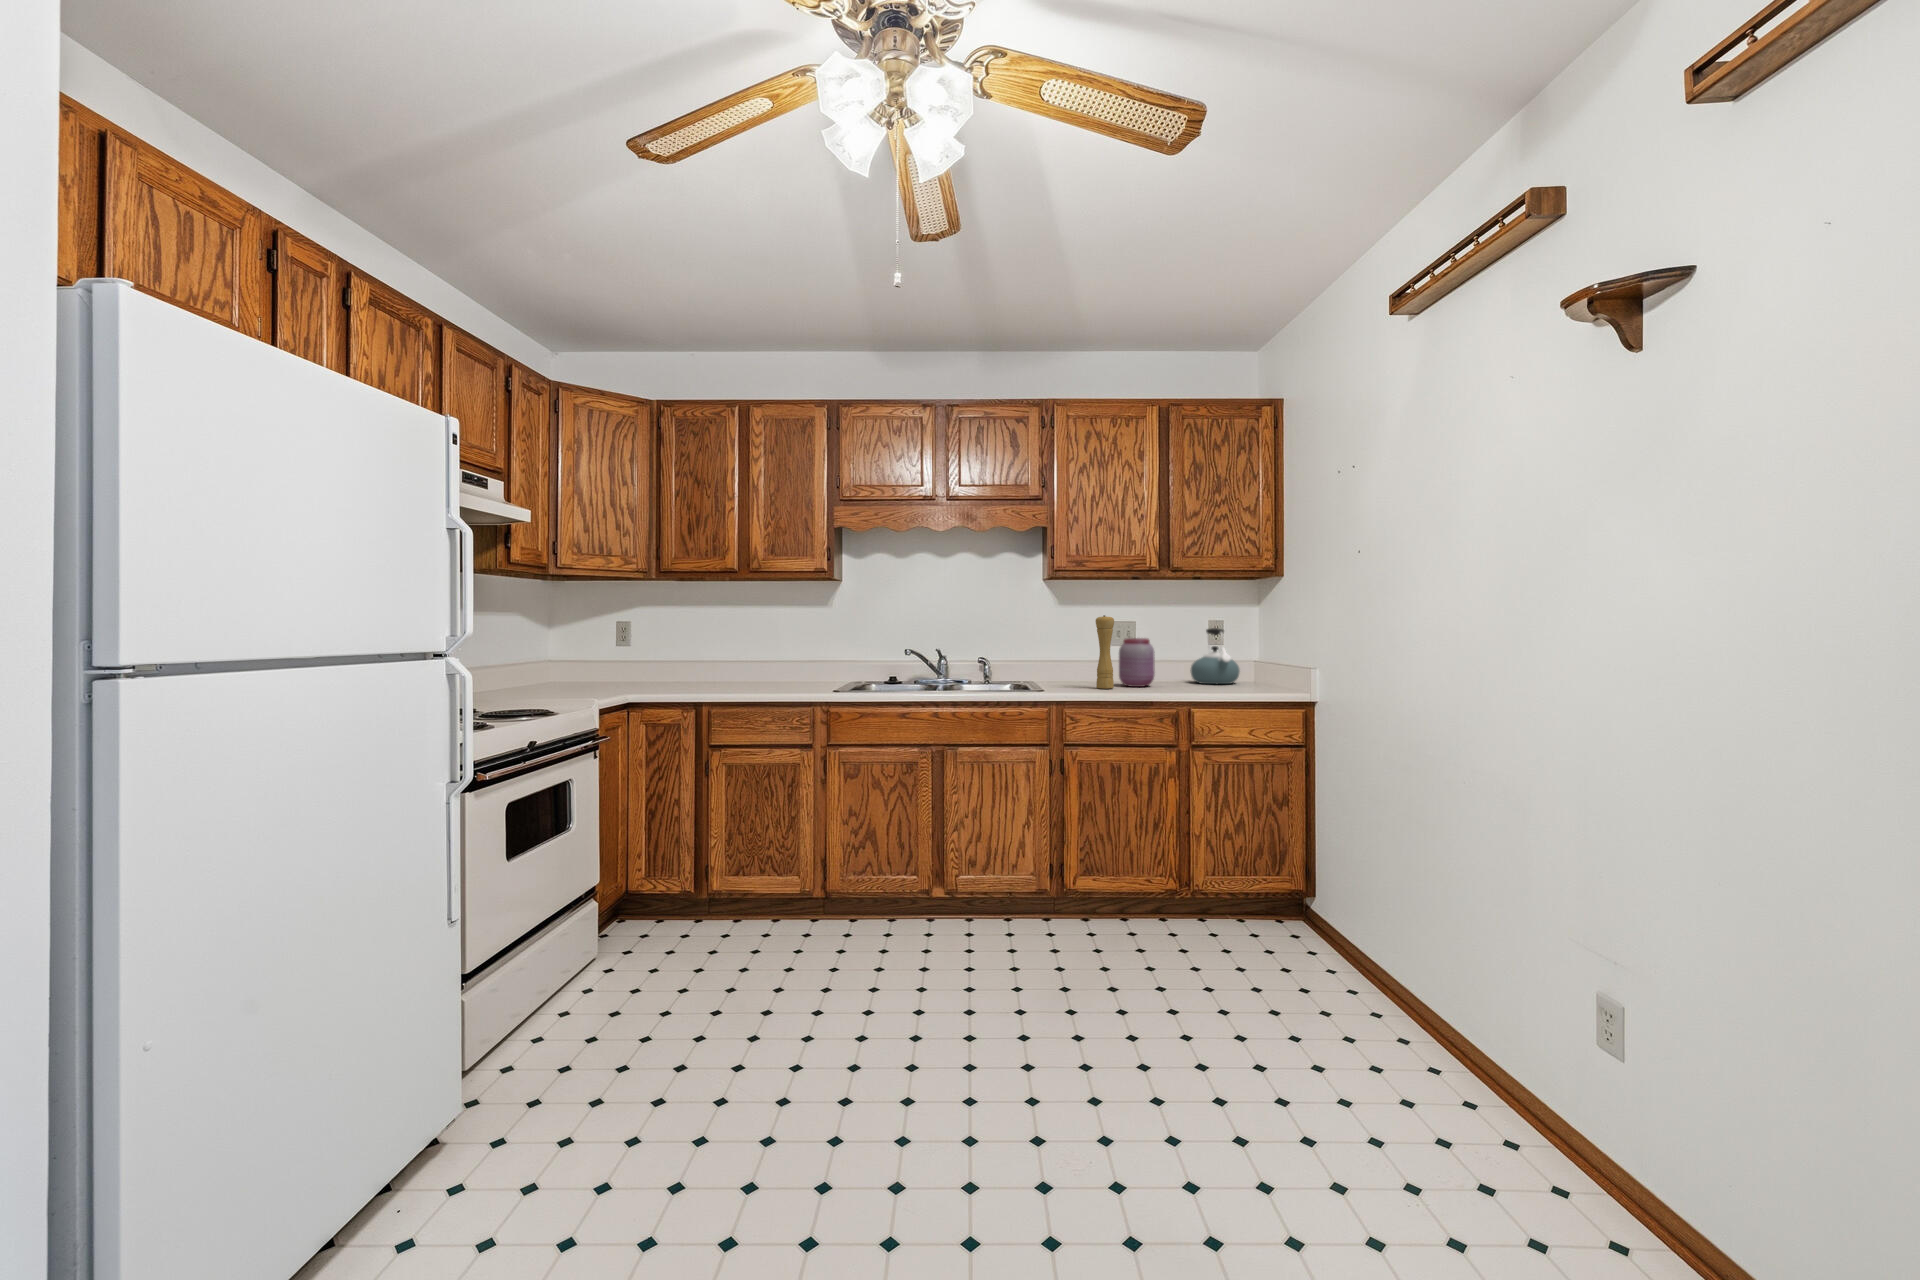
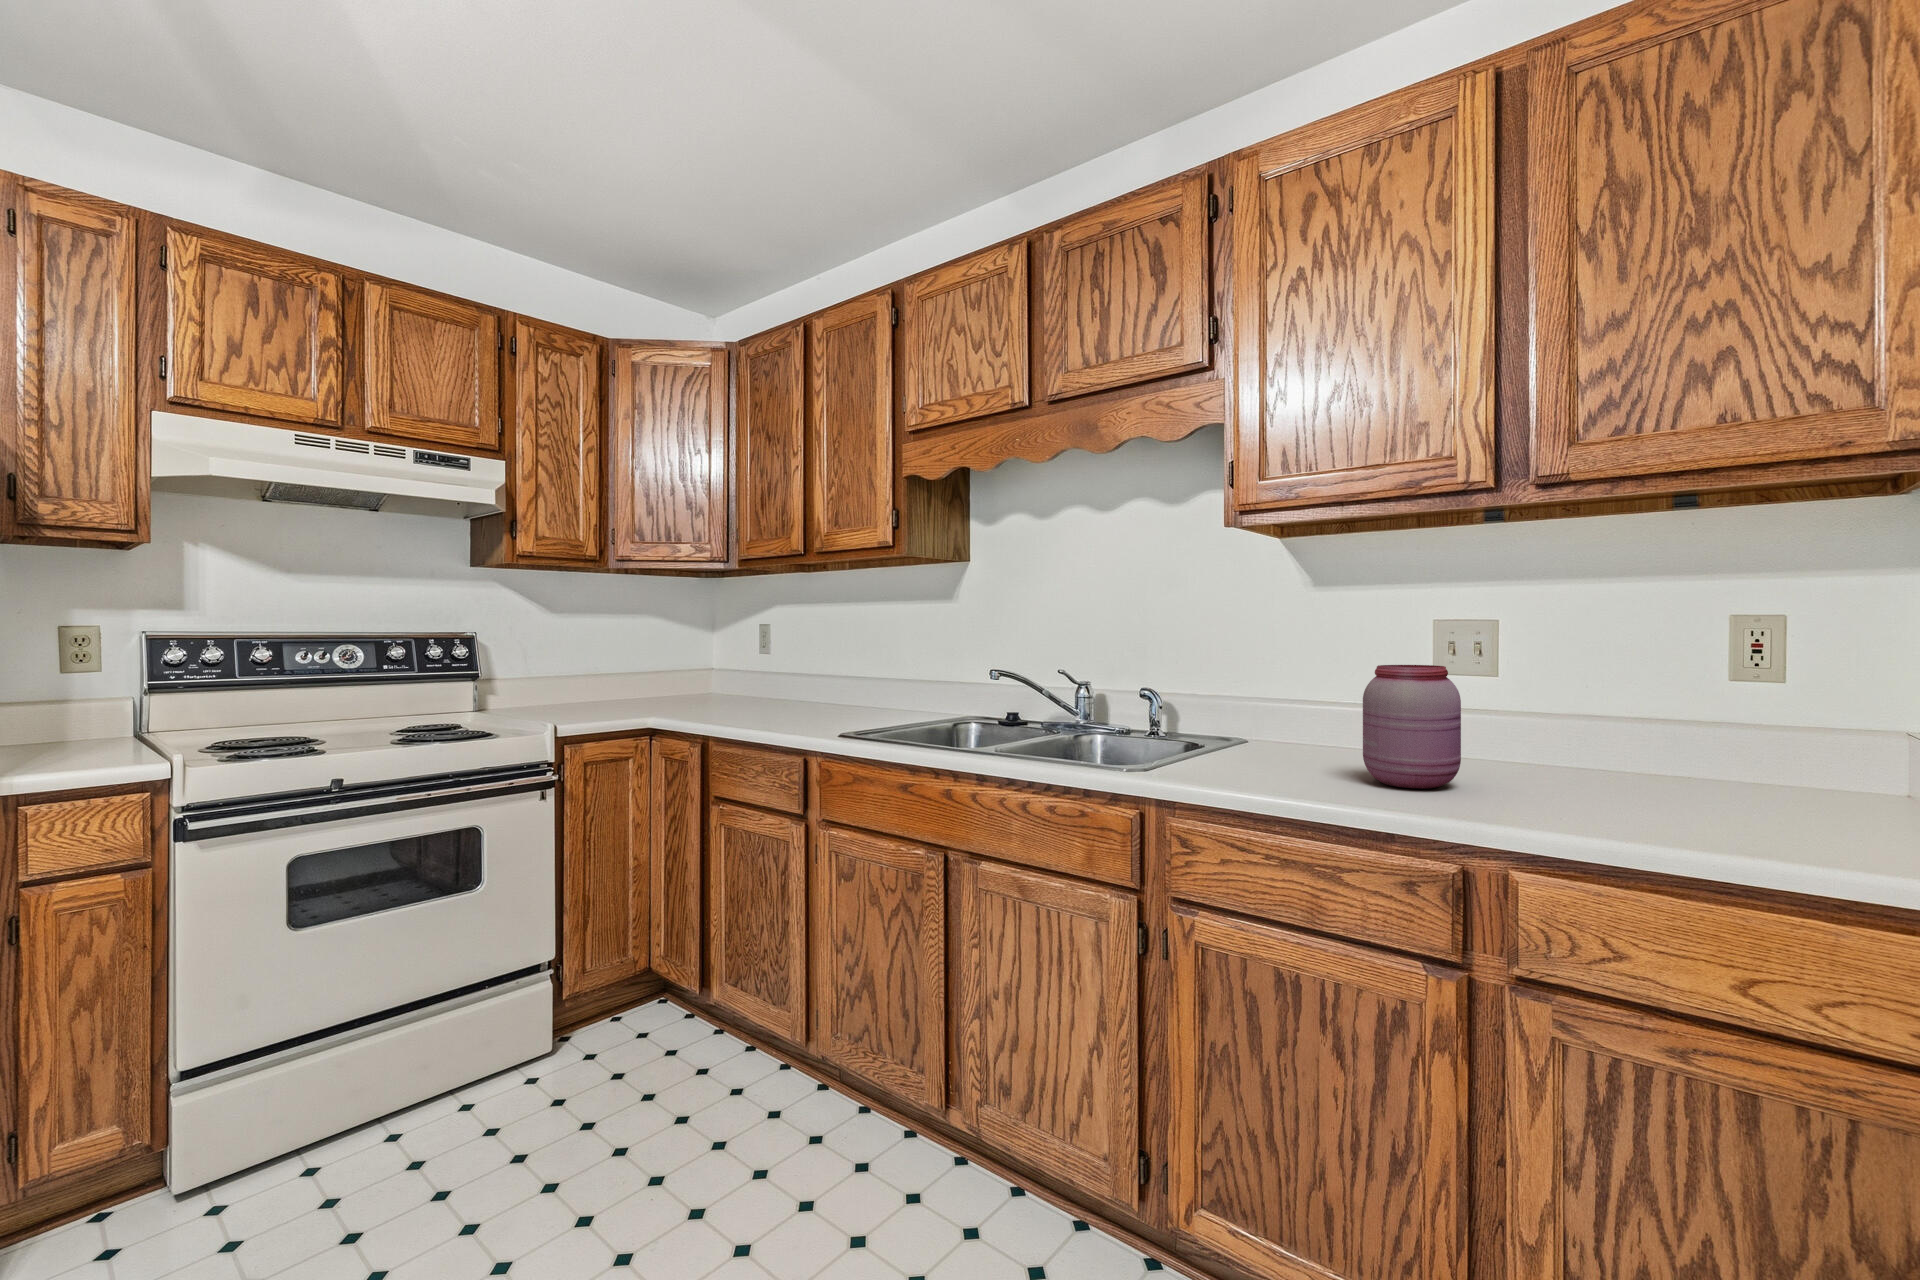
pepper mill: present [1096,615,1114,689] -> none [1272,608,1320,785]
kettle: present [1190,628,1240,684] -> none [1618,643,1796,809]

